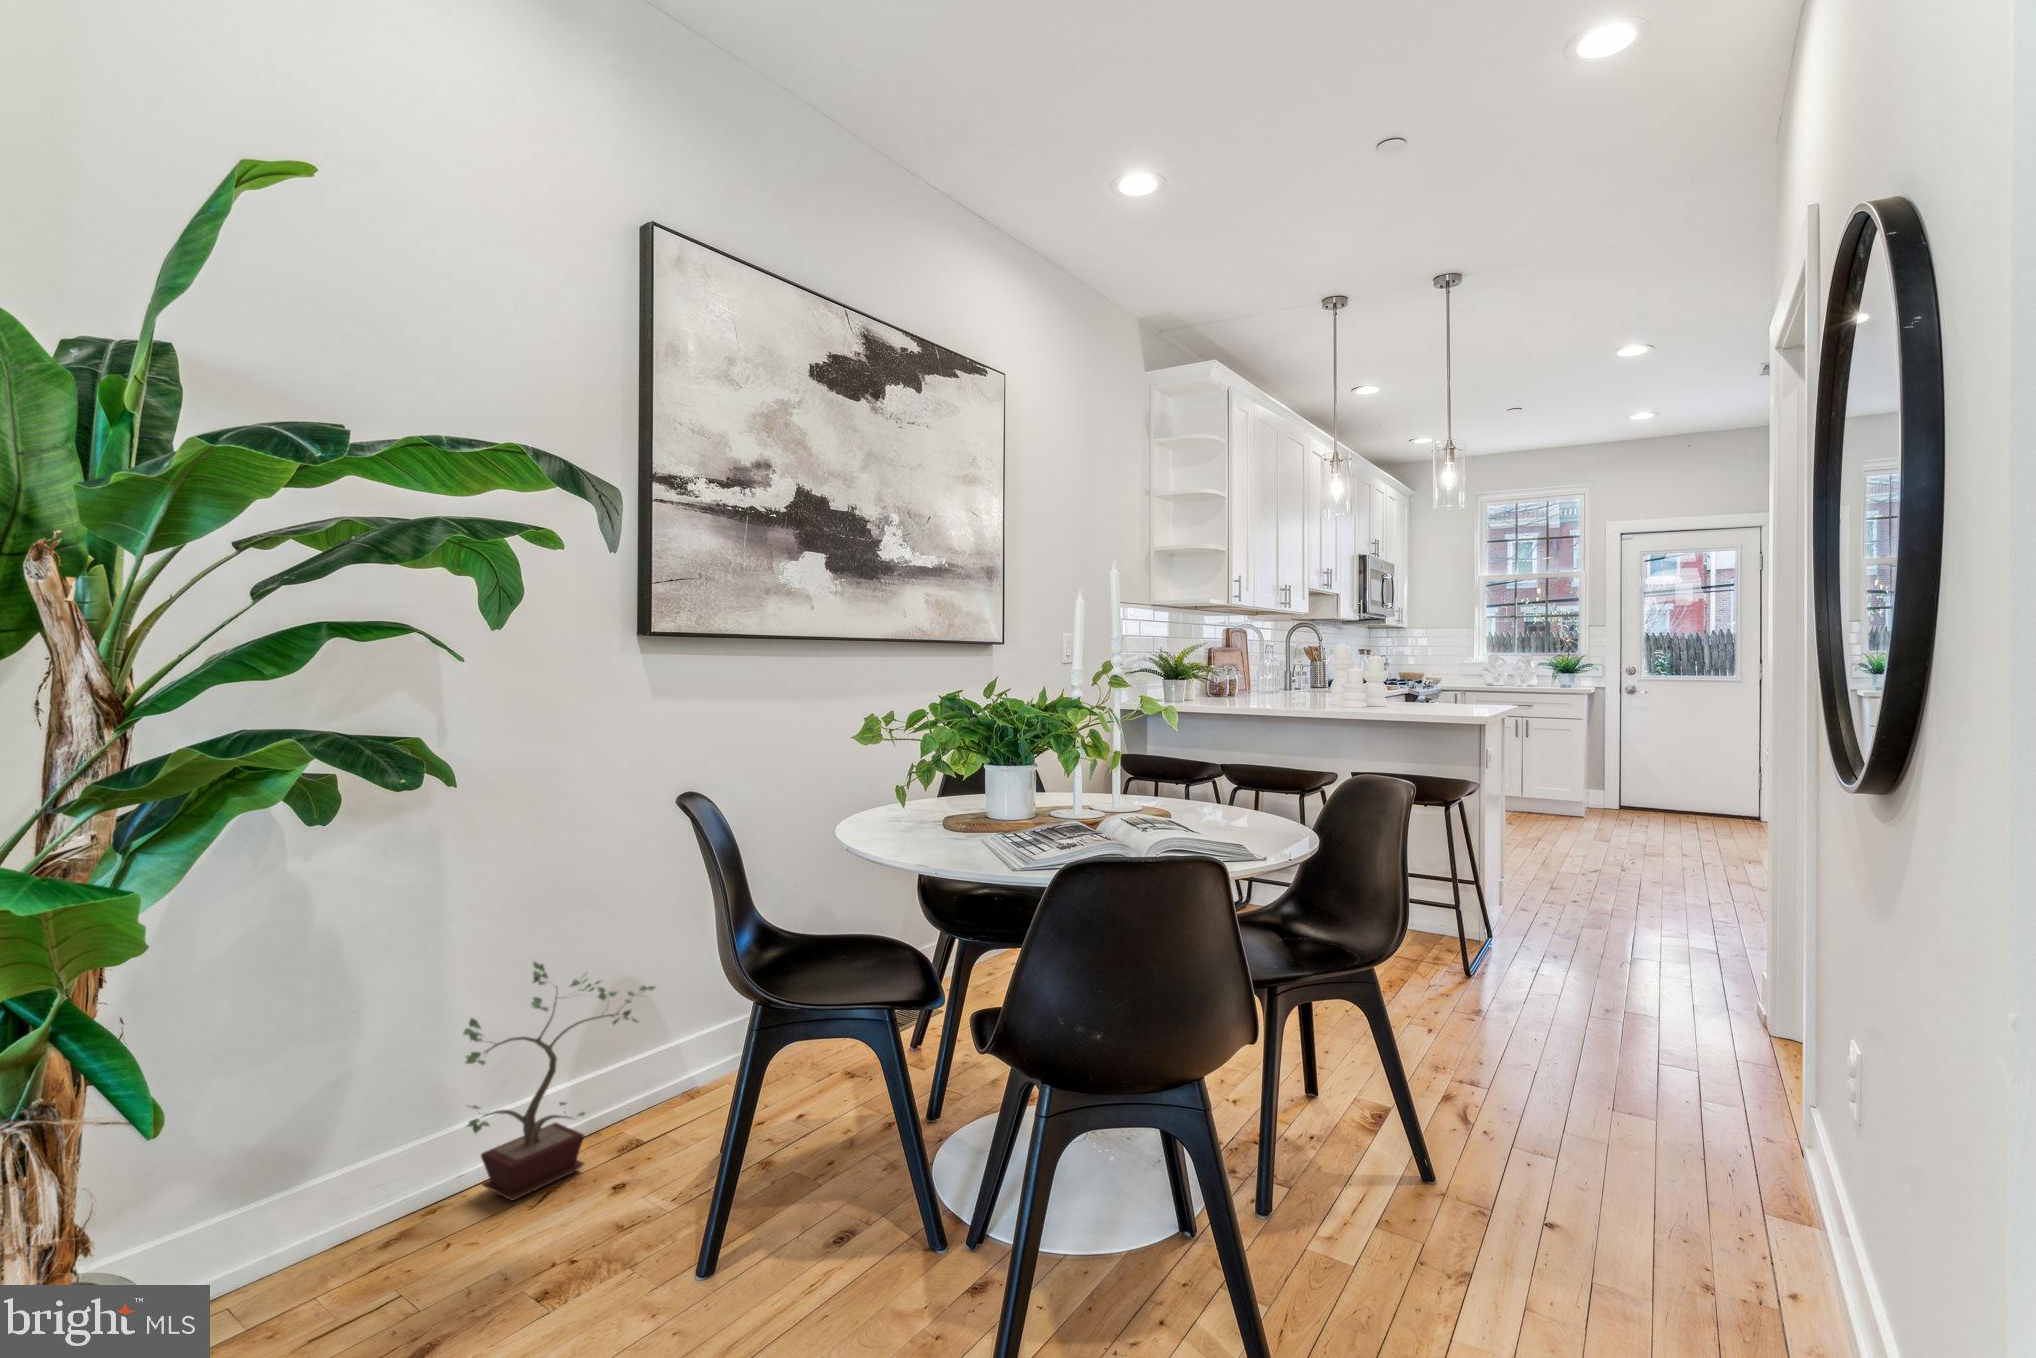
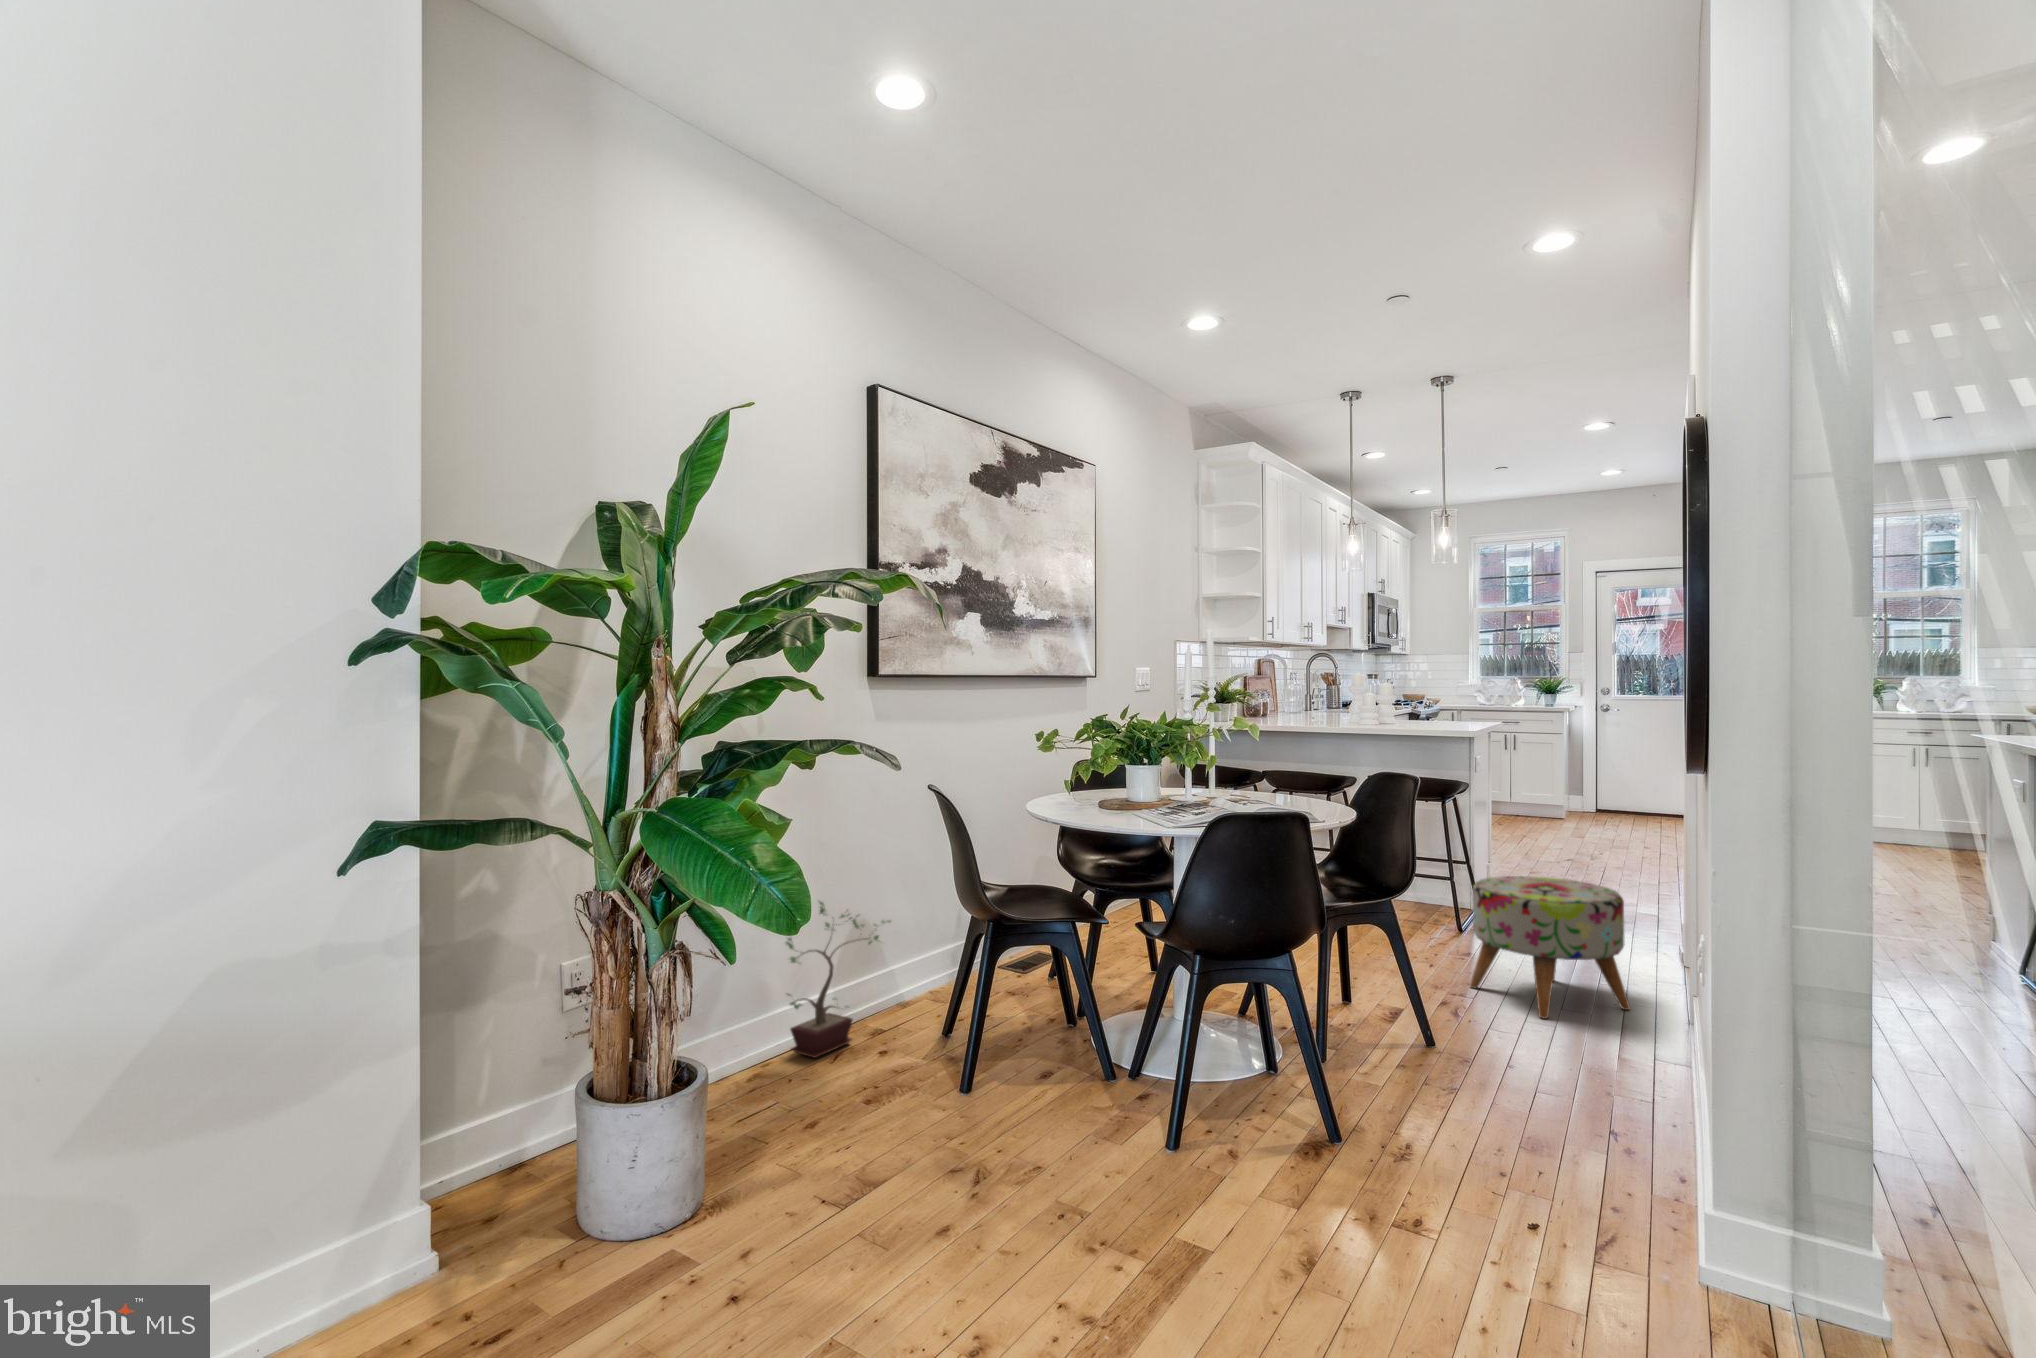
ottoman: none [1480,914,1707,1126] -> present [1470,876,1630,1019]

